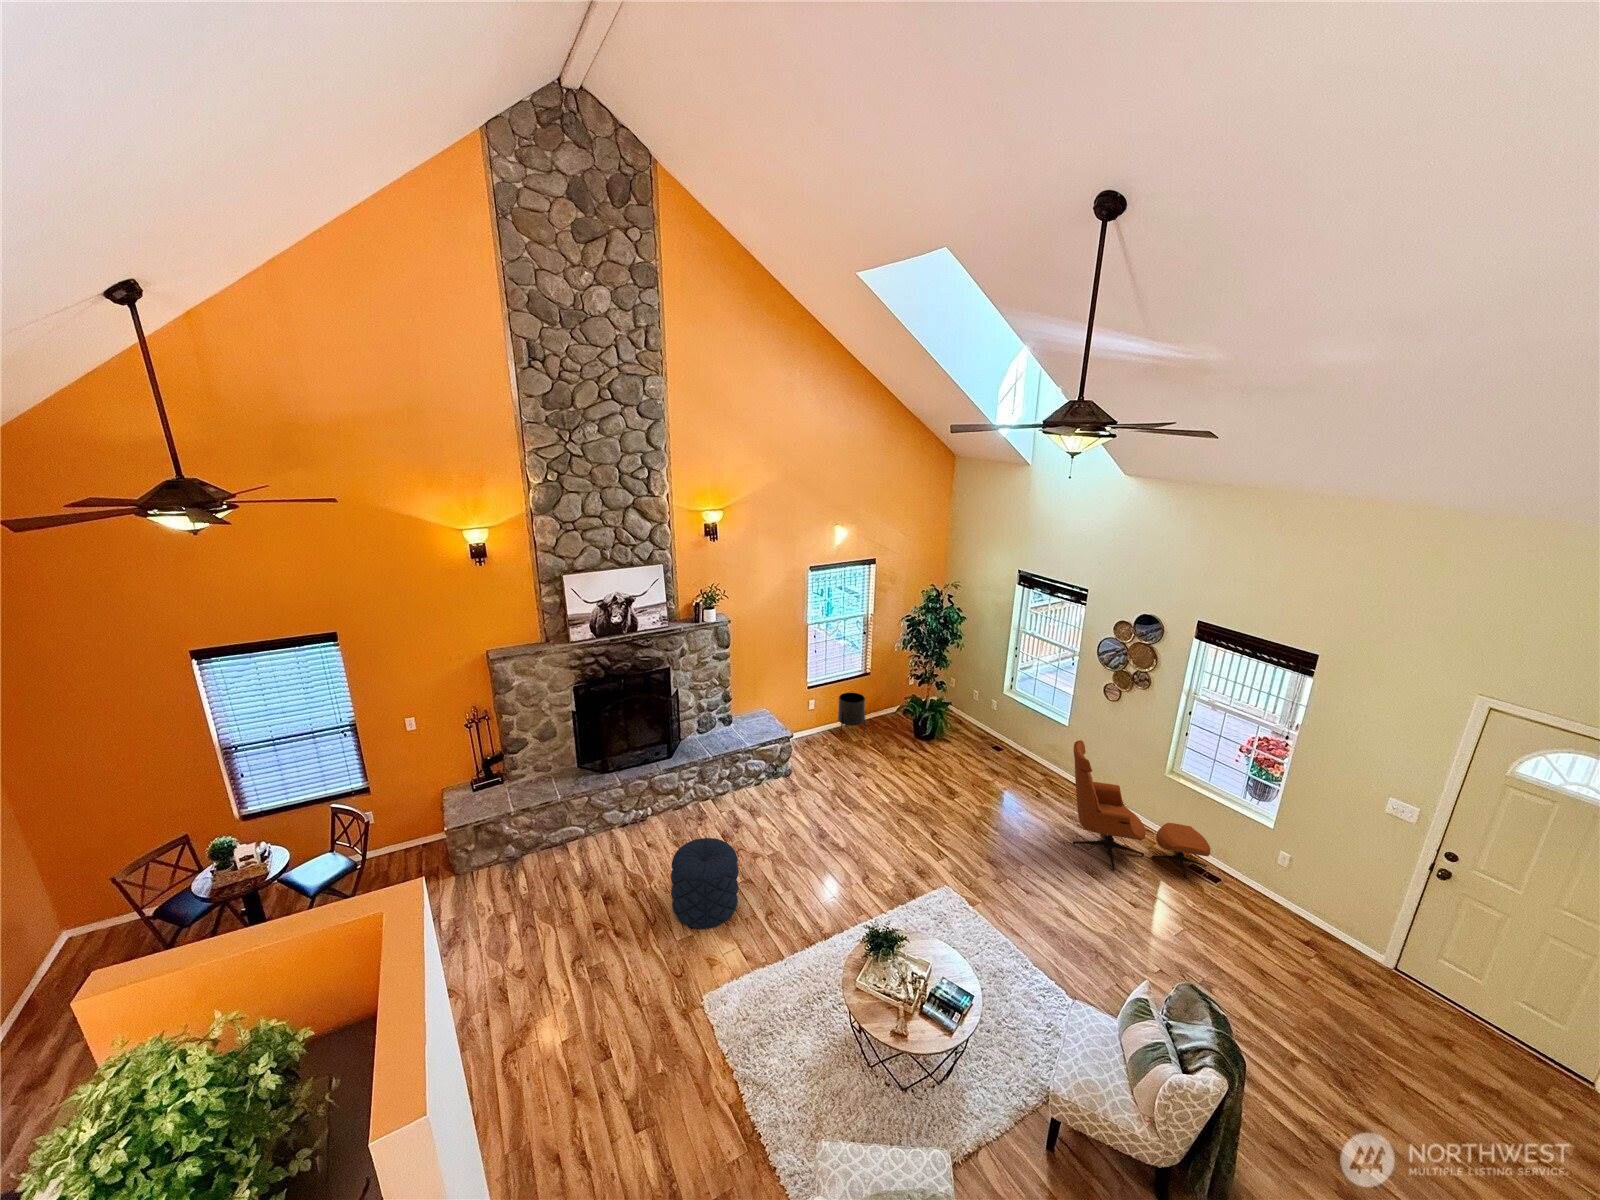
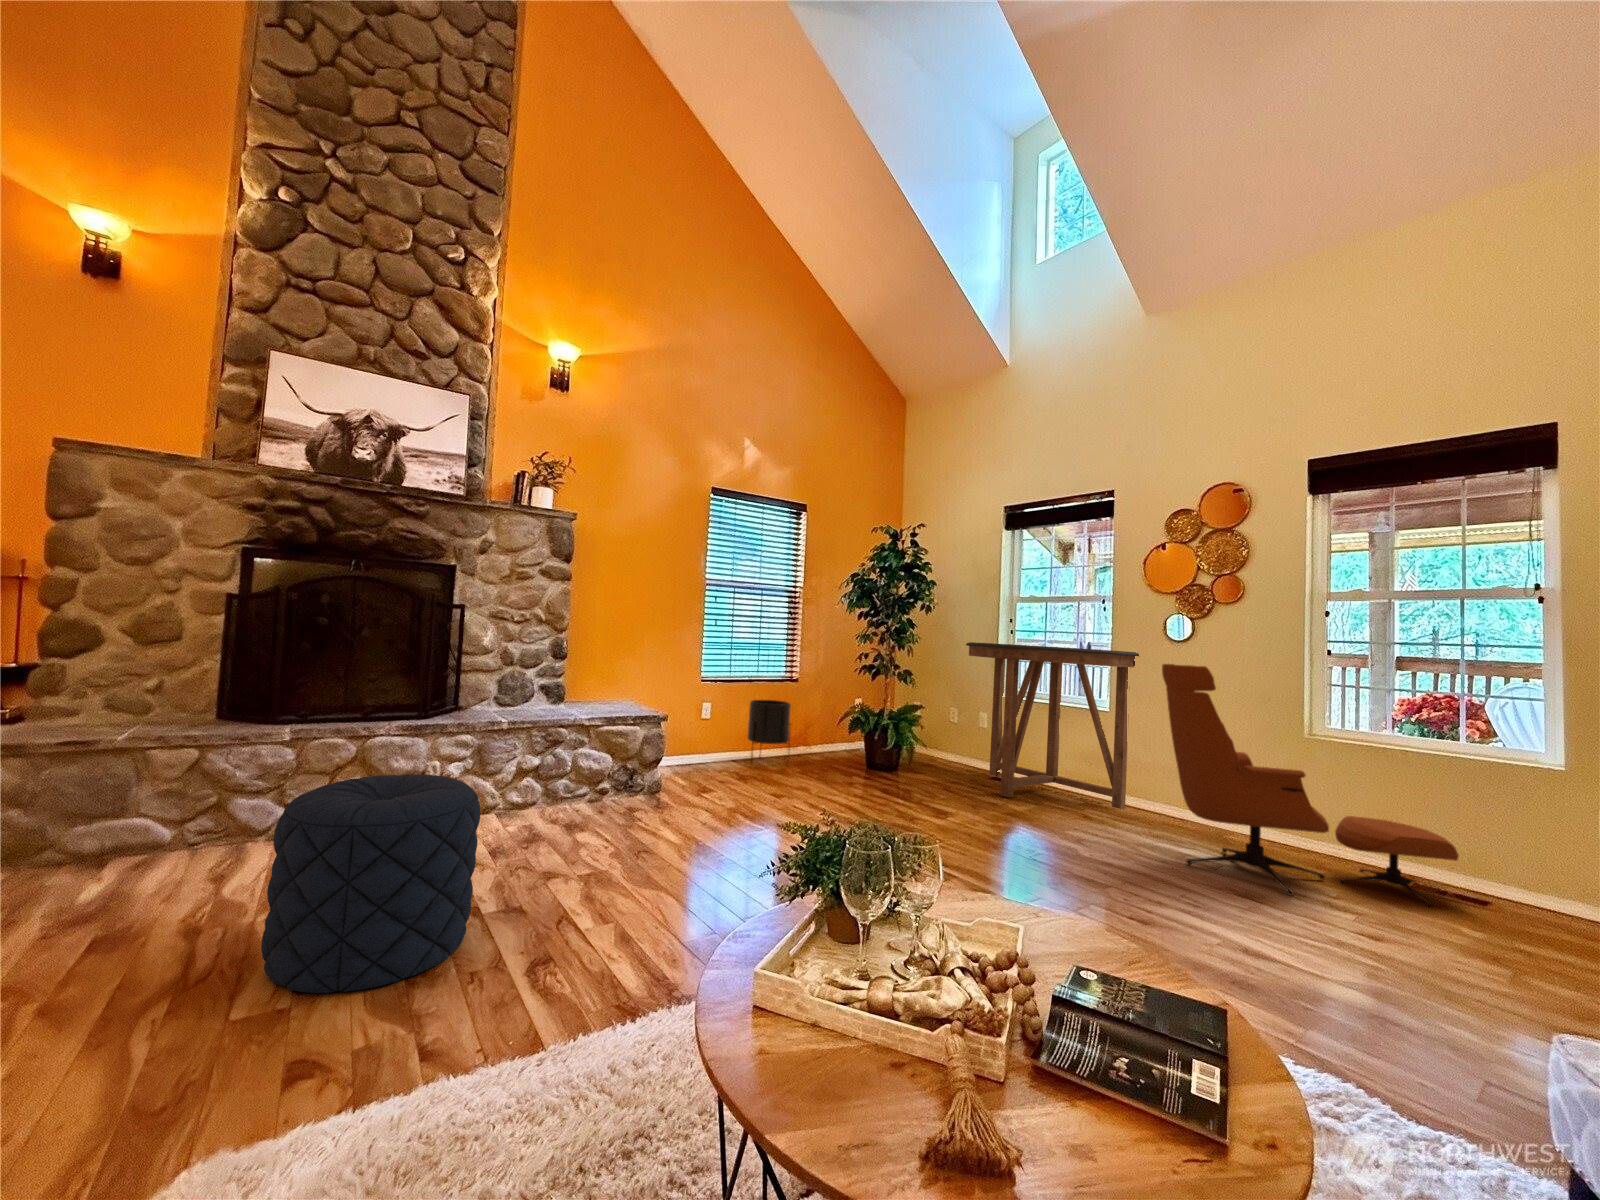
console table: none [980,661,1086,784] -> present [966,642,1139,809]

